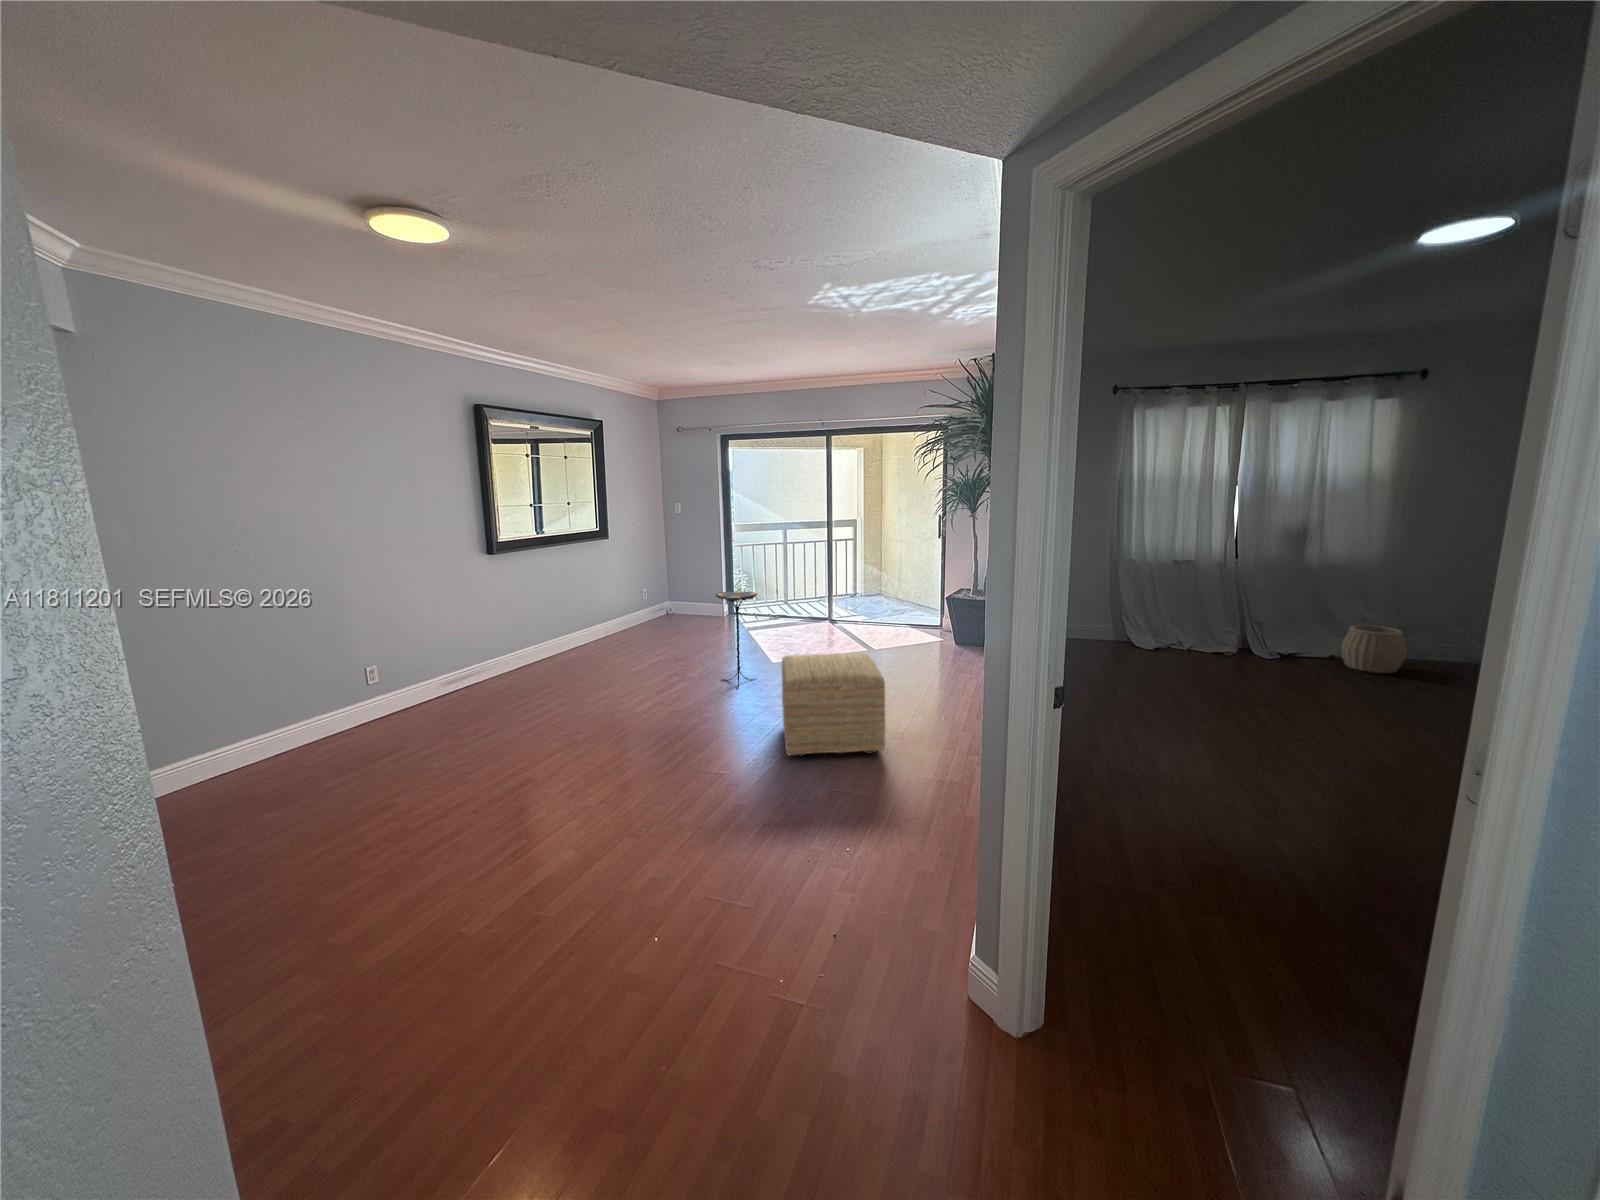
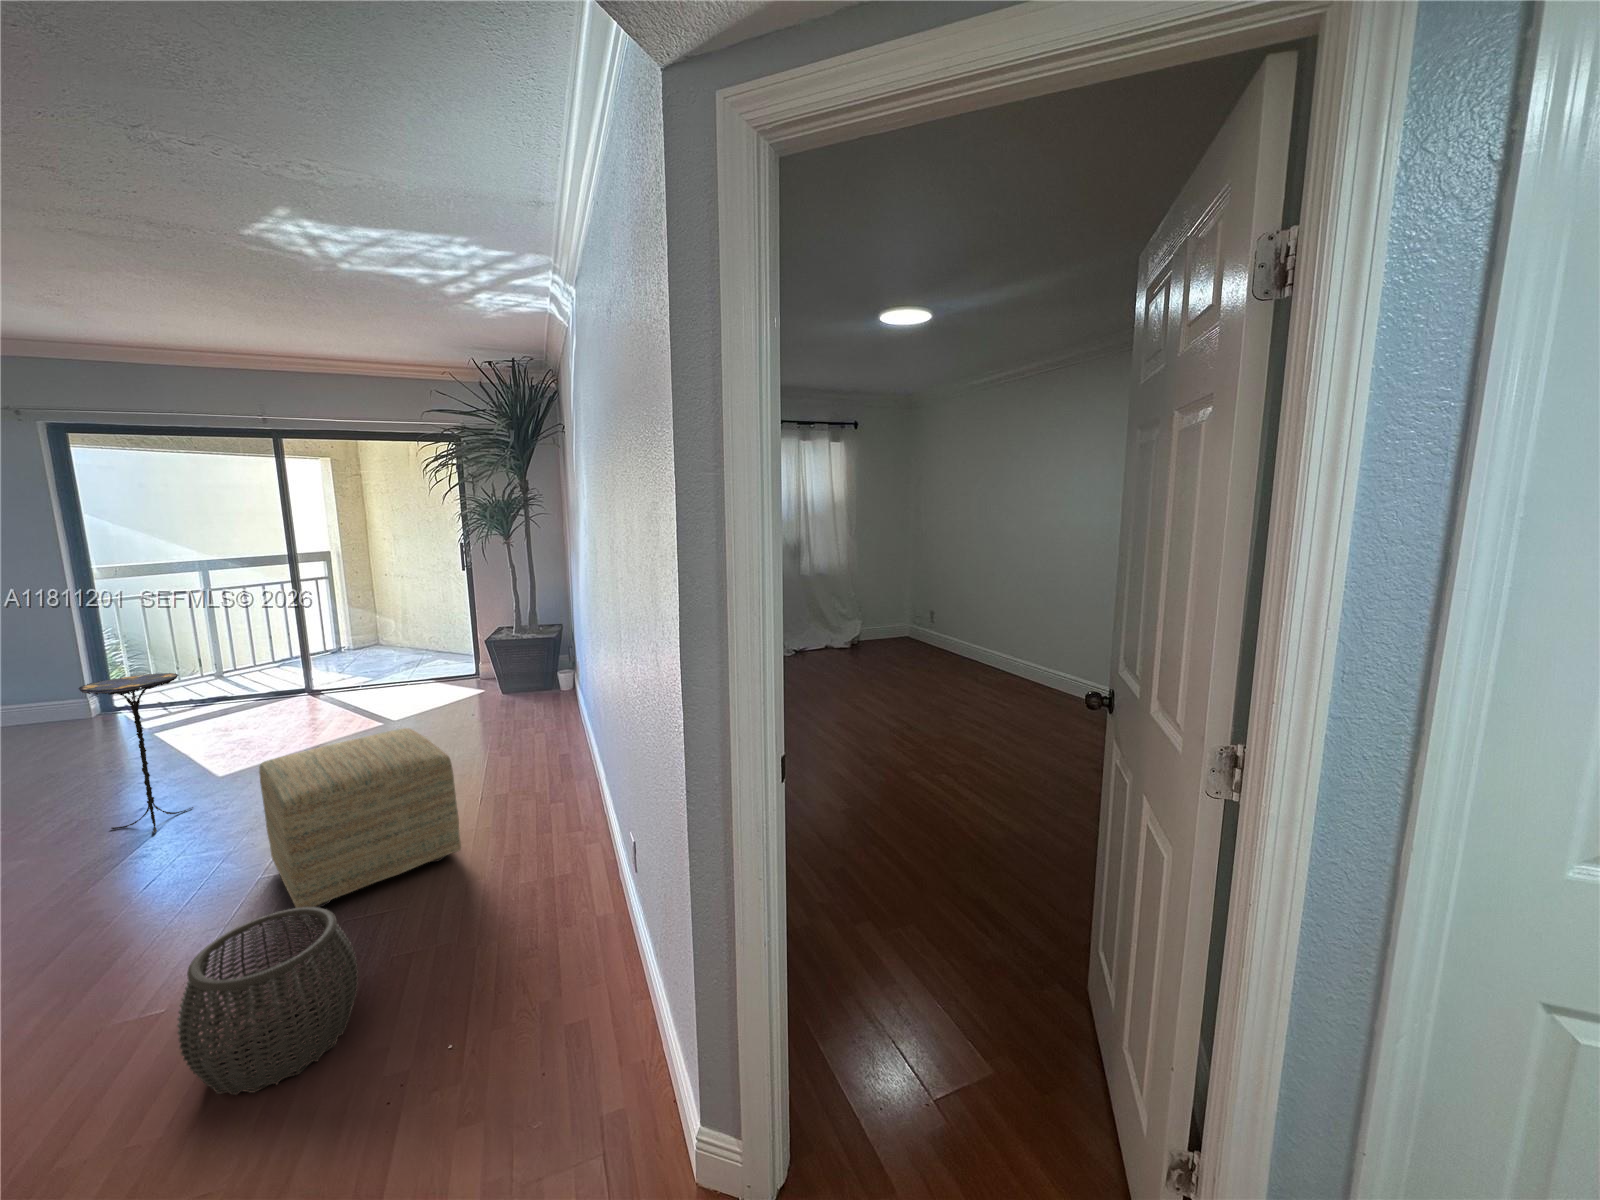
woven basket: present [1342,625,1406,673] -> present [177,907,359,1095]

